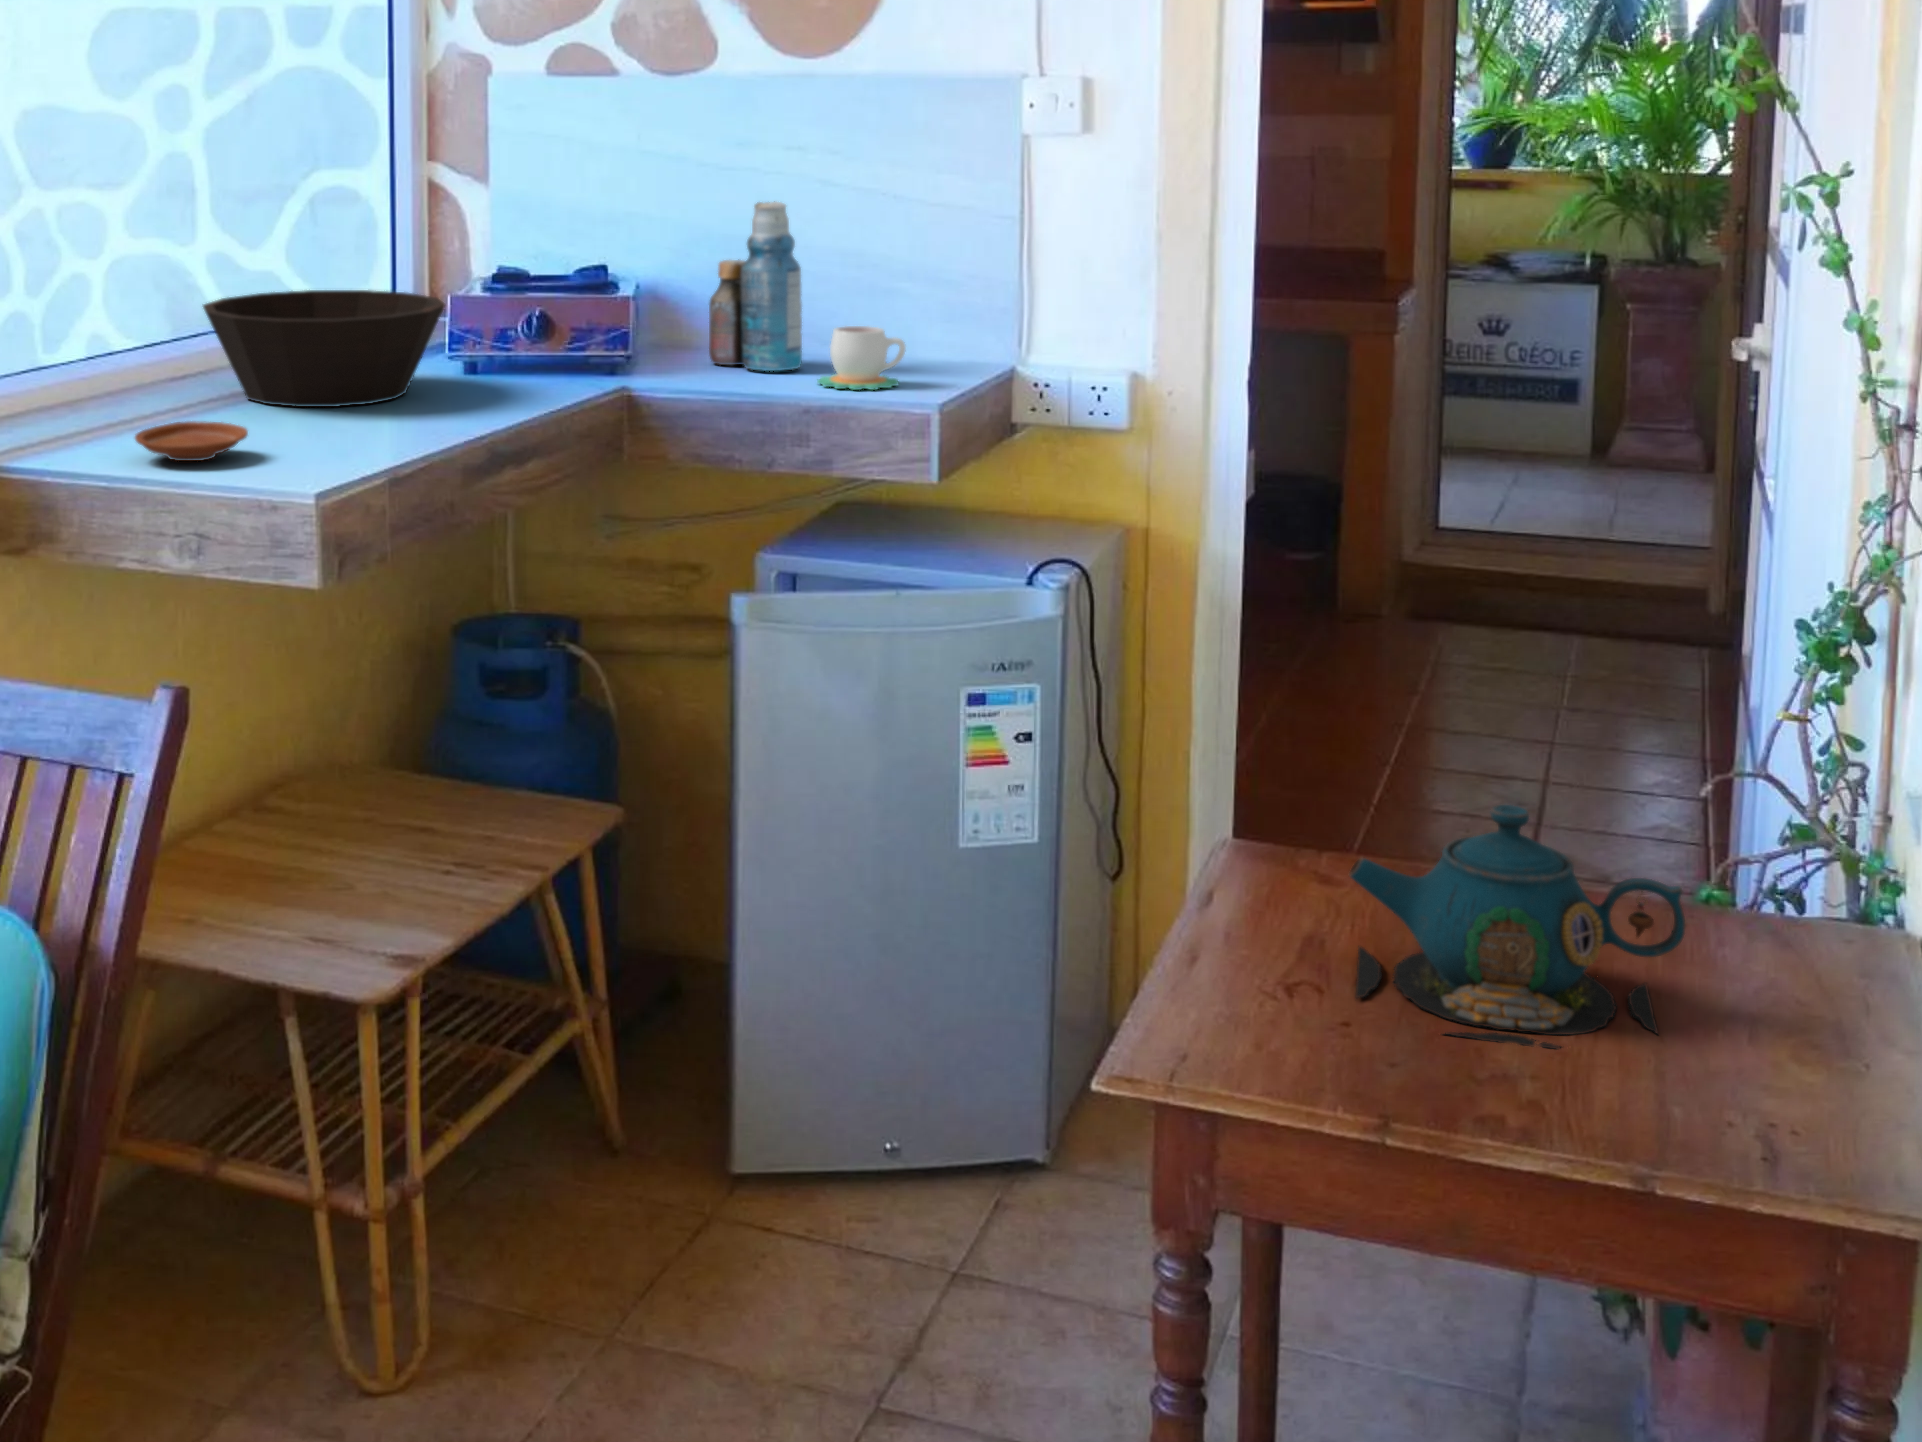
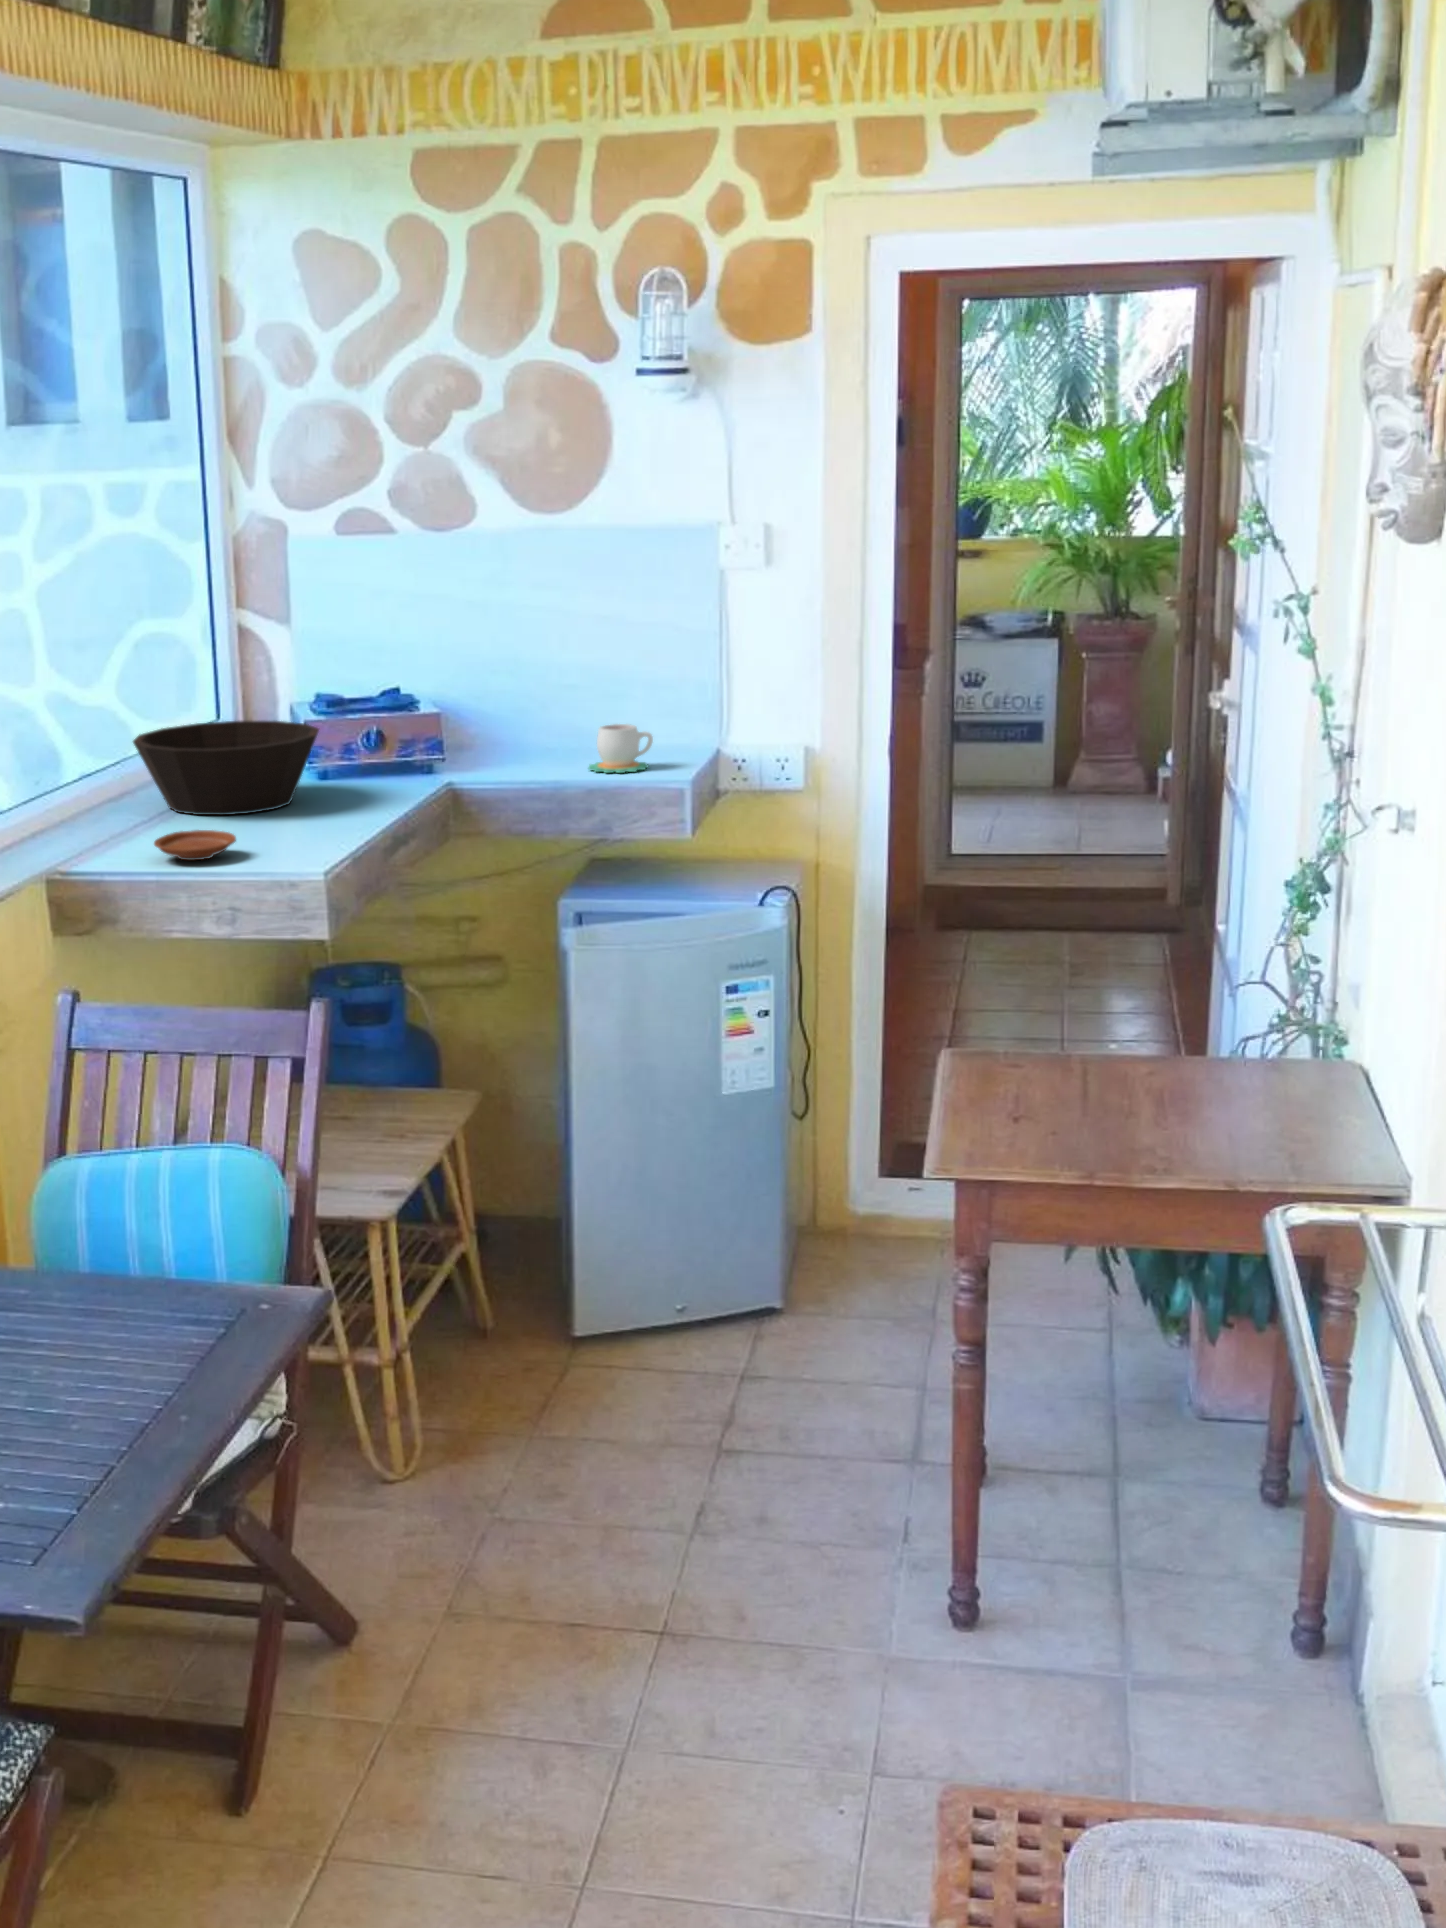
bottle: present [709,201,802,371] -> none [491,631,567,763]
teapot: present [1349,805,1685,1049] -> none [1054,998,1245,1130]

